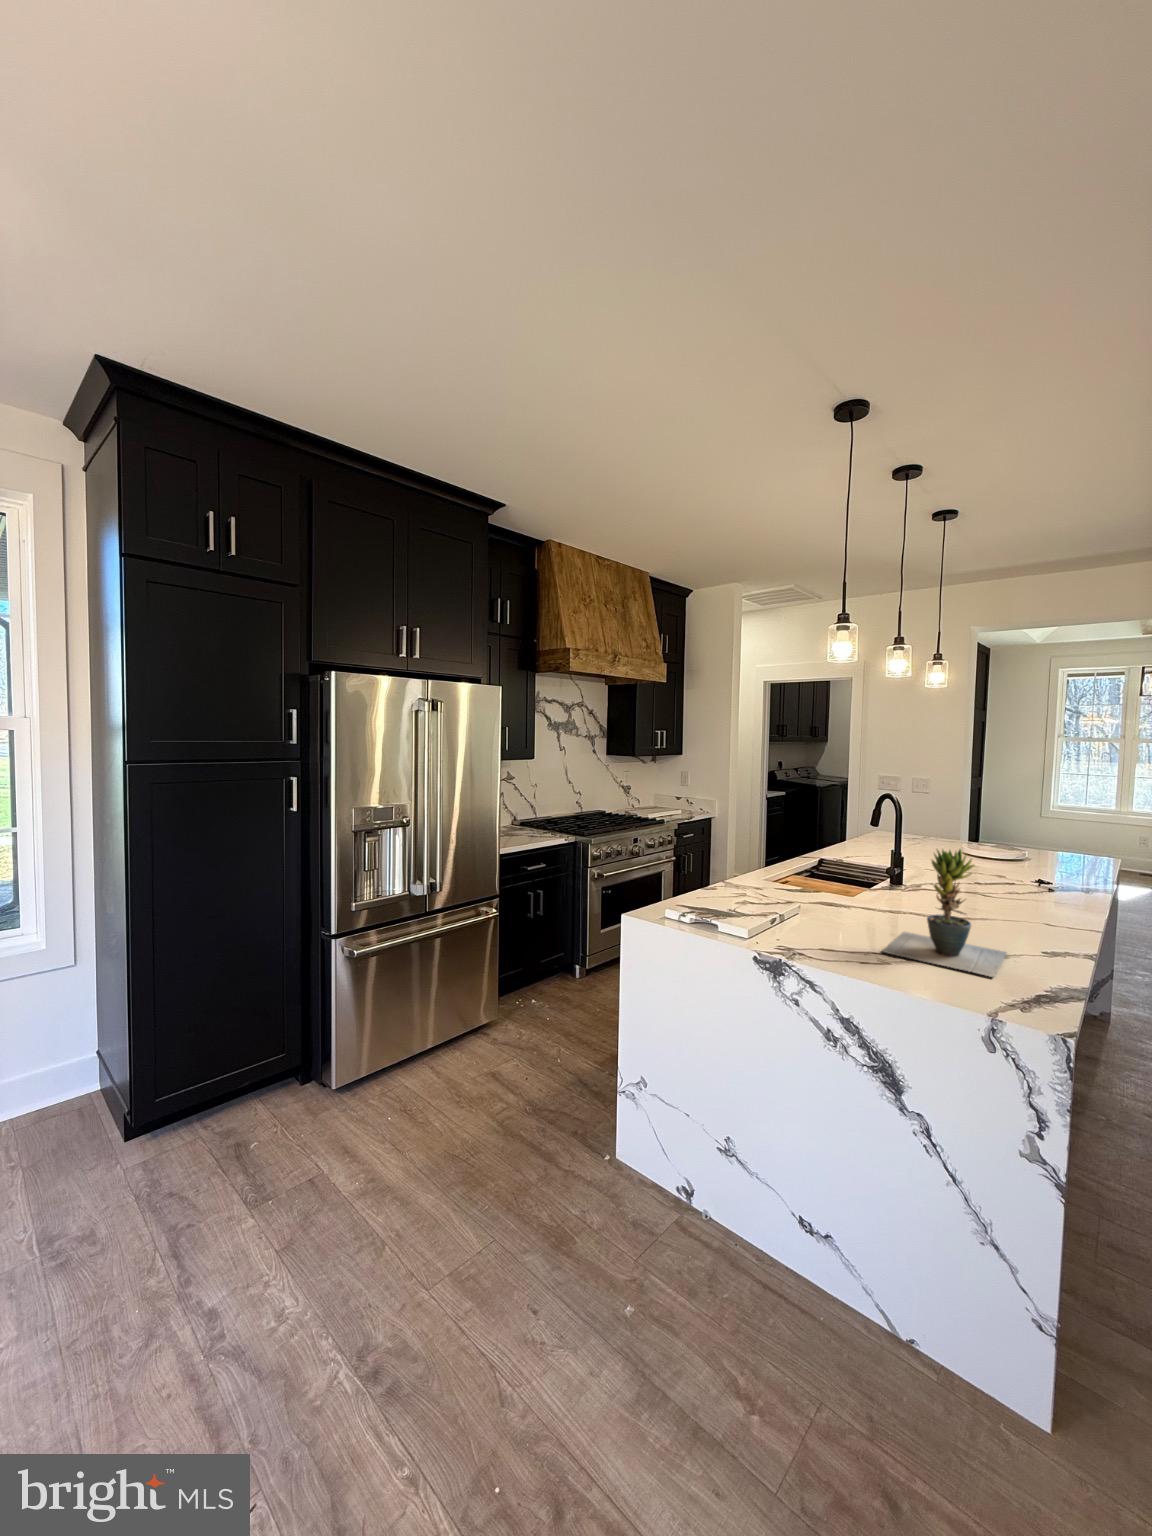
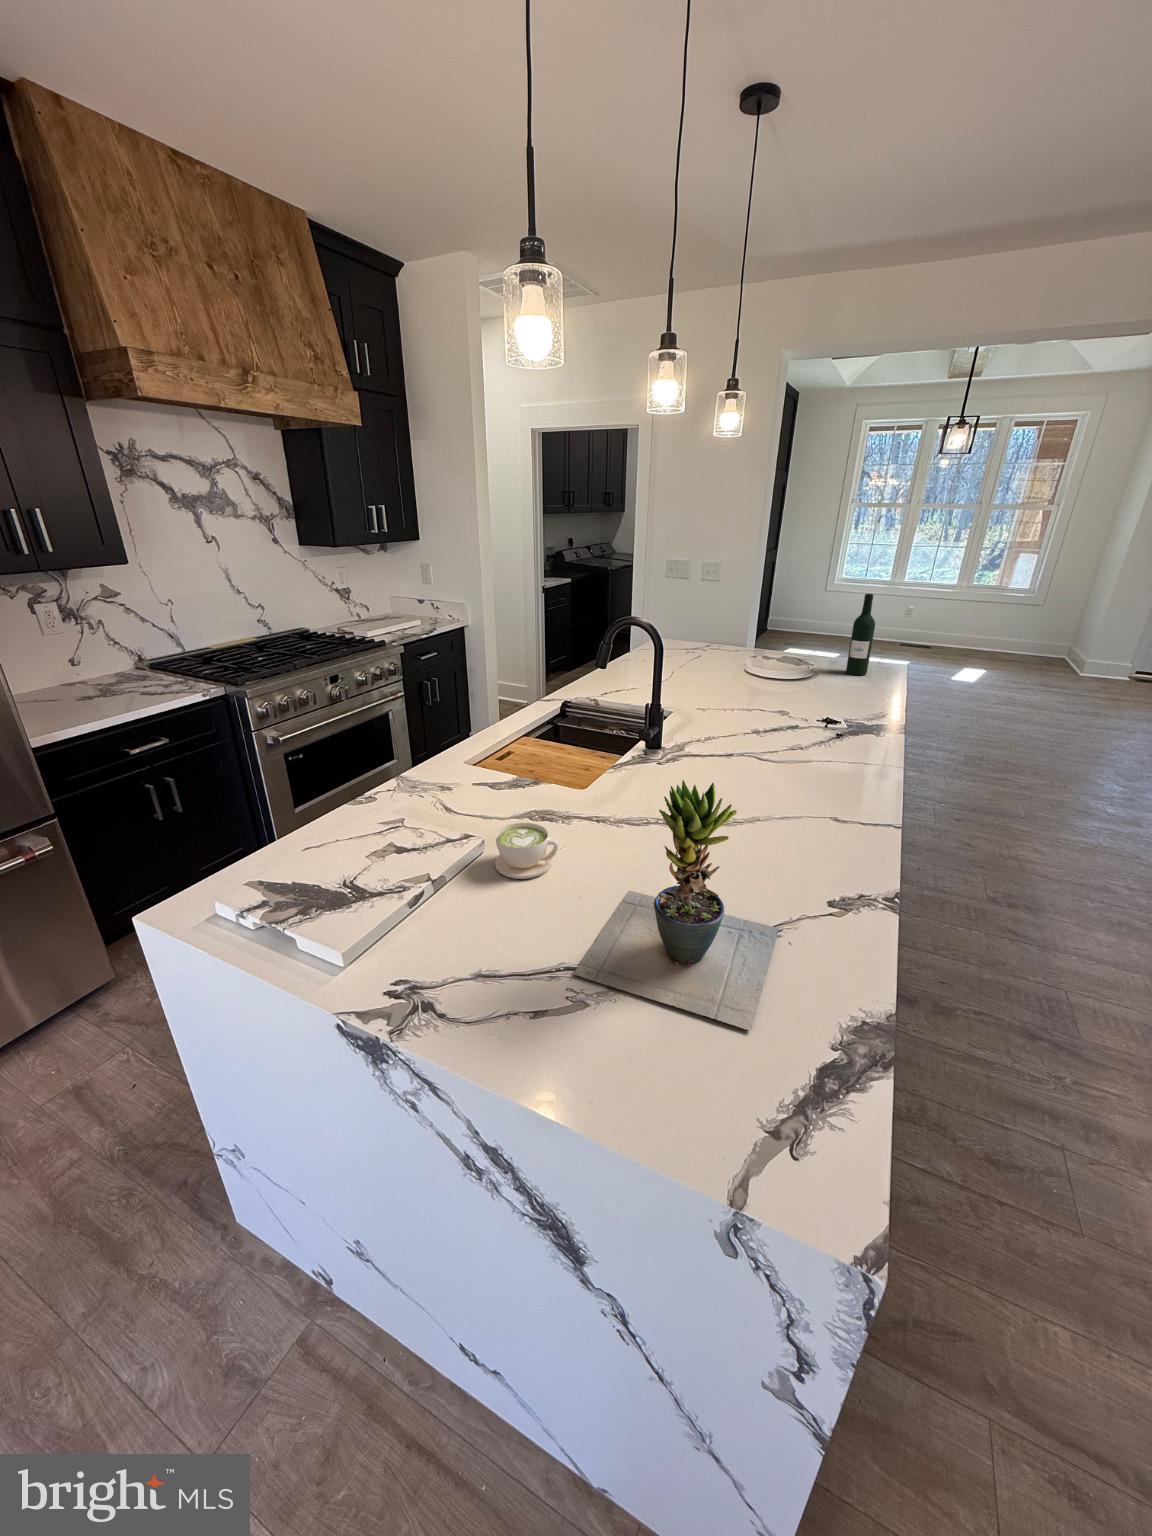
wine bottle: none [1056,796,1078,860] -> present [846,594,875,675]
coffee cup: none [814,893,855,921] -> present [495,823,558,879]

